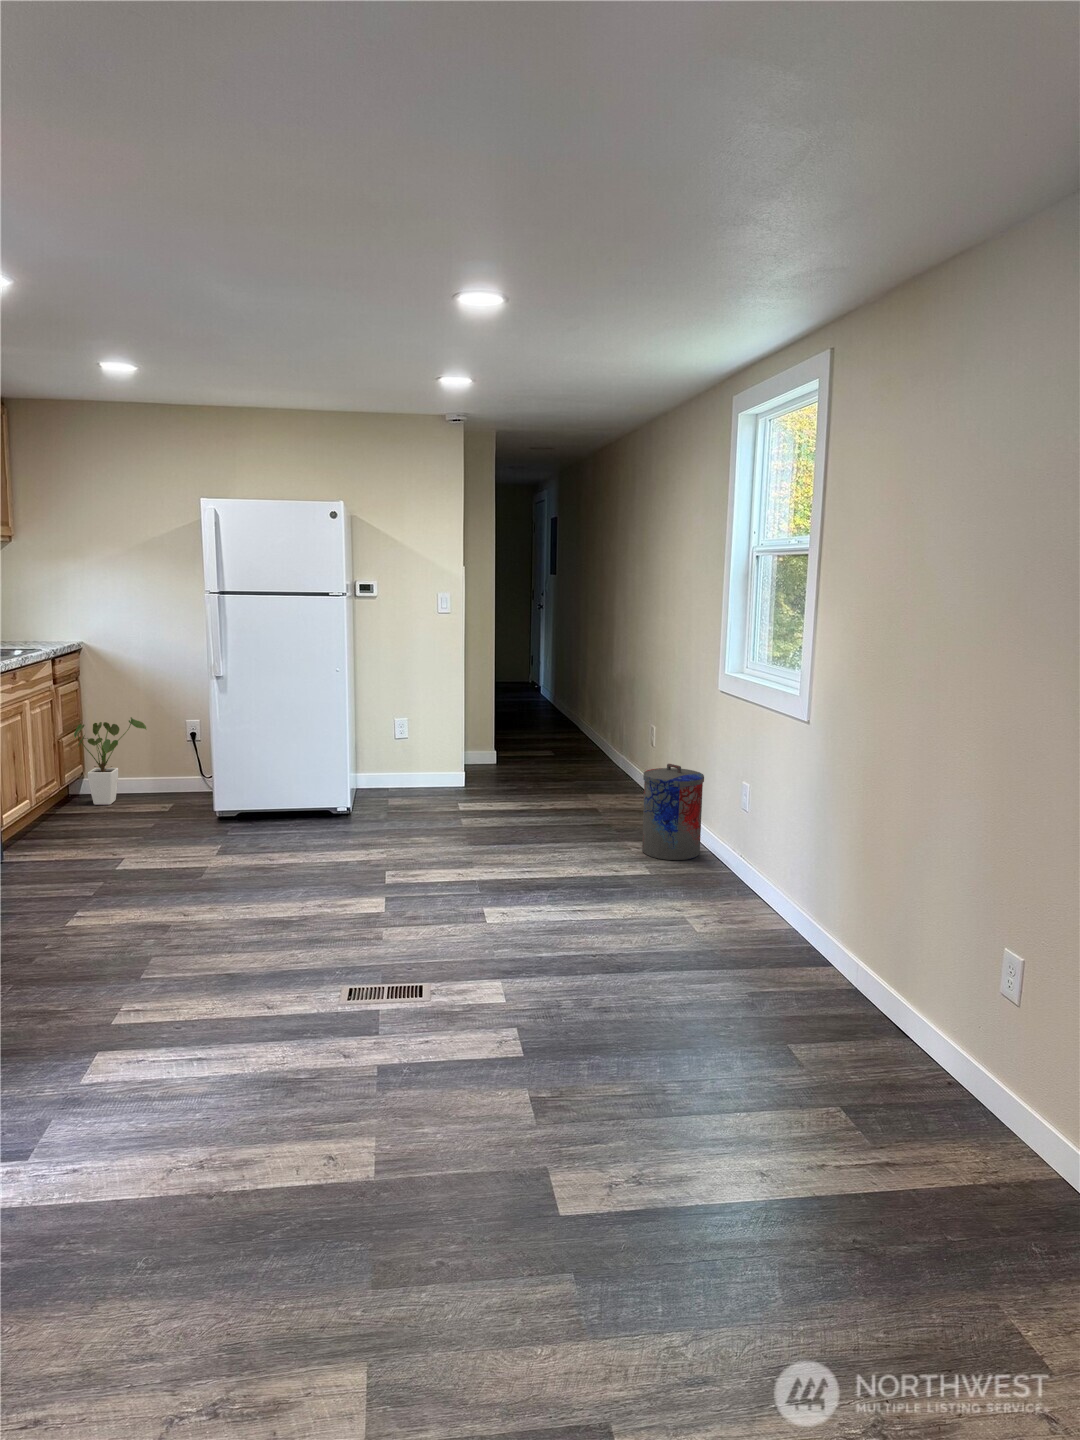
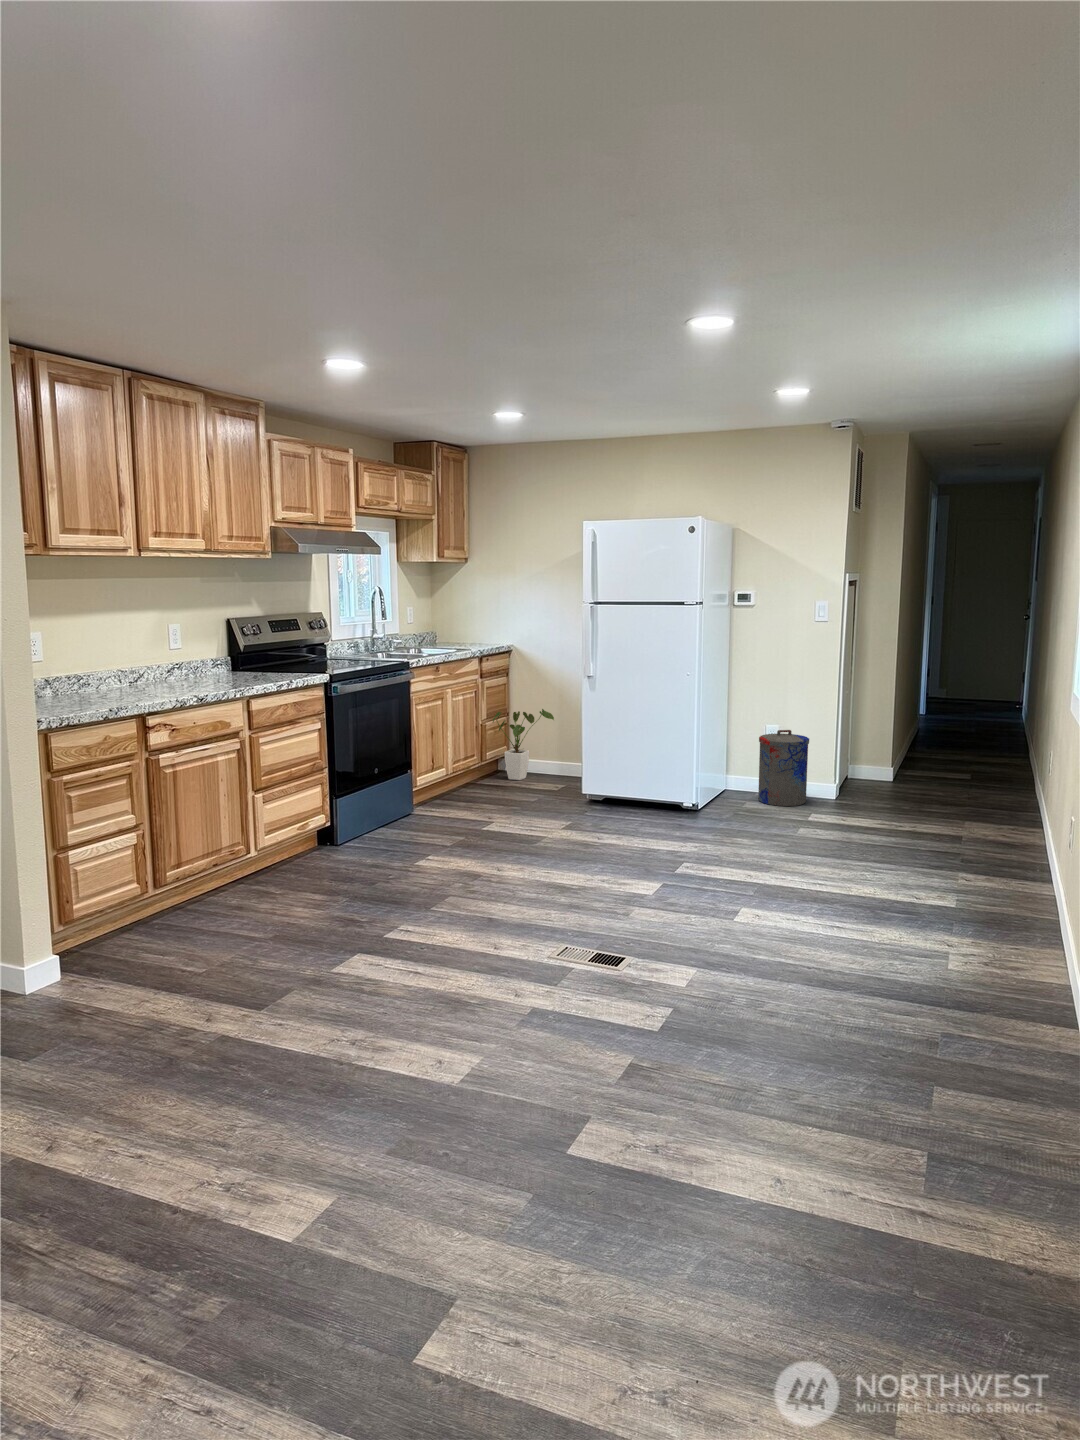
trash can: present [642,764,704,860] -> present [758,730,809,806]

